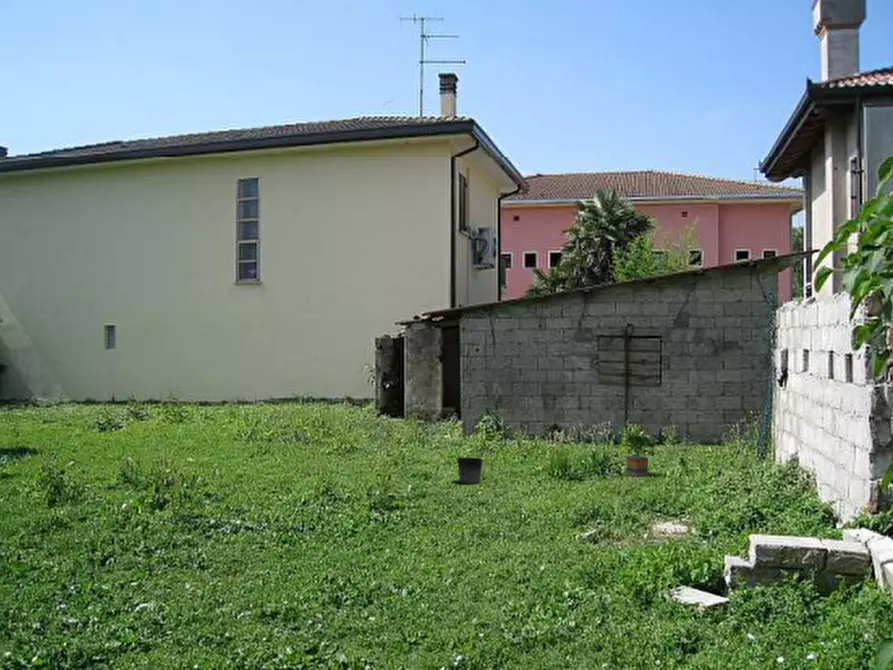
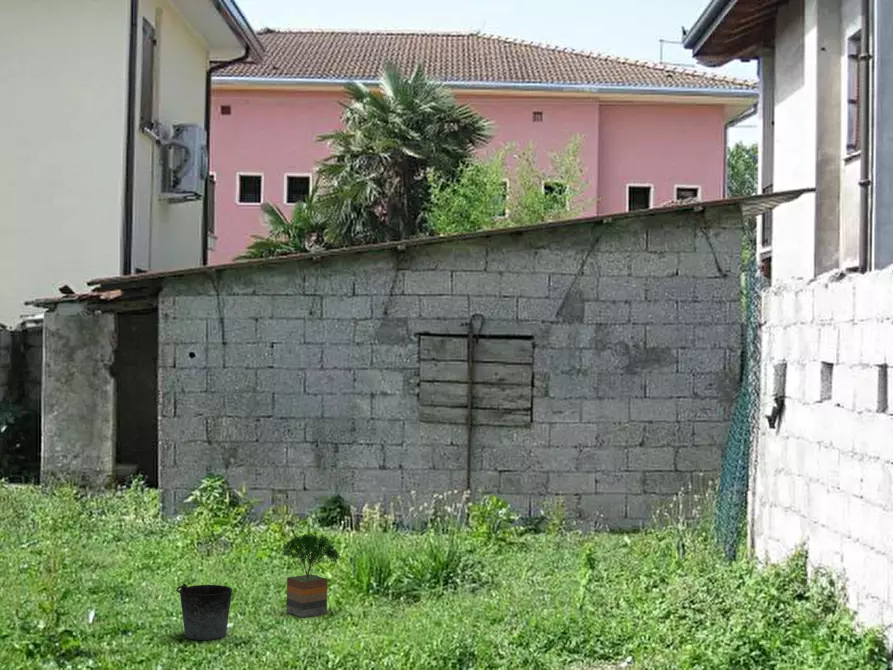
potted tree: present [624,435,654,477] -> present [282,534,340,618]

